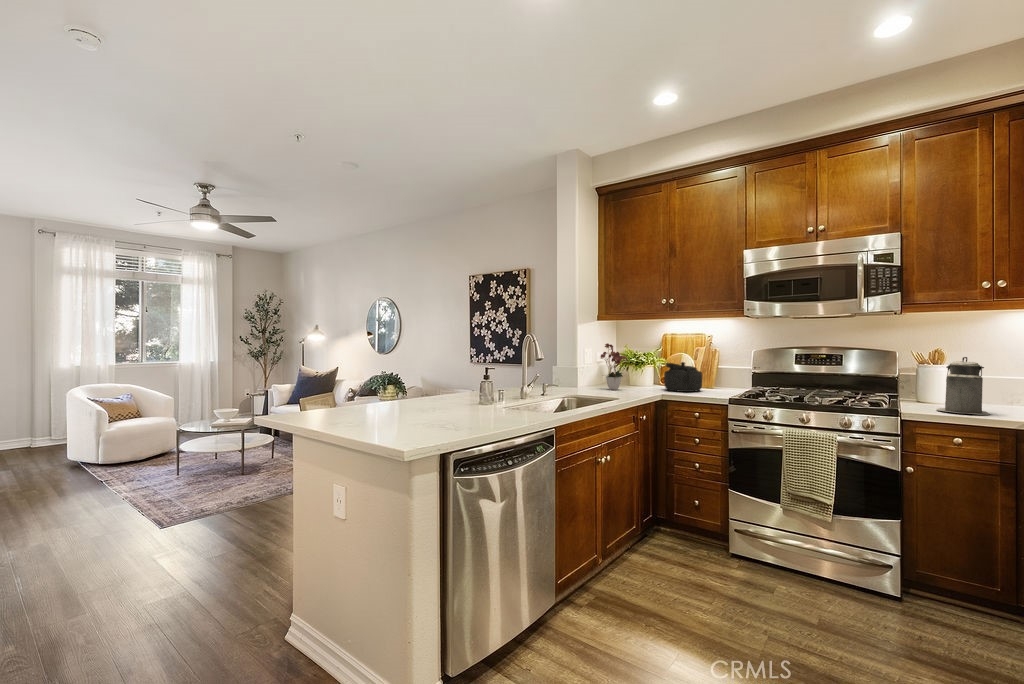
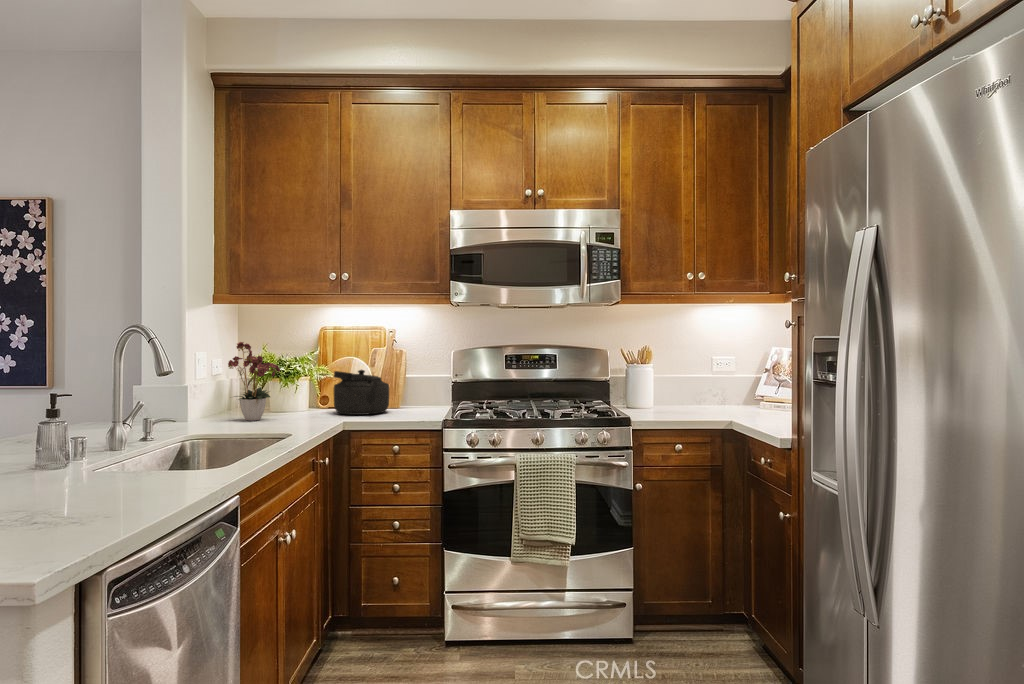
canister: present [936,357,990,415] -> none [652,355,696,417]

